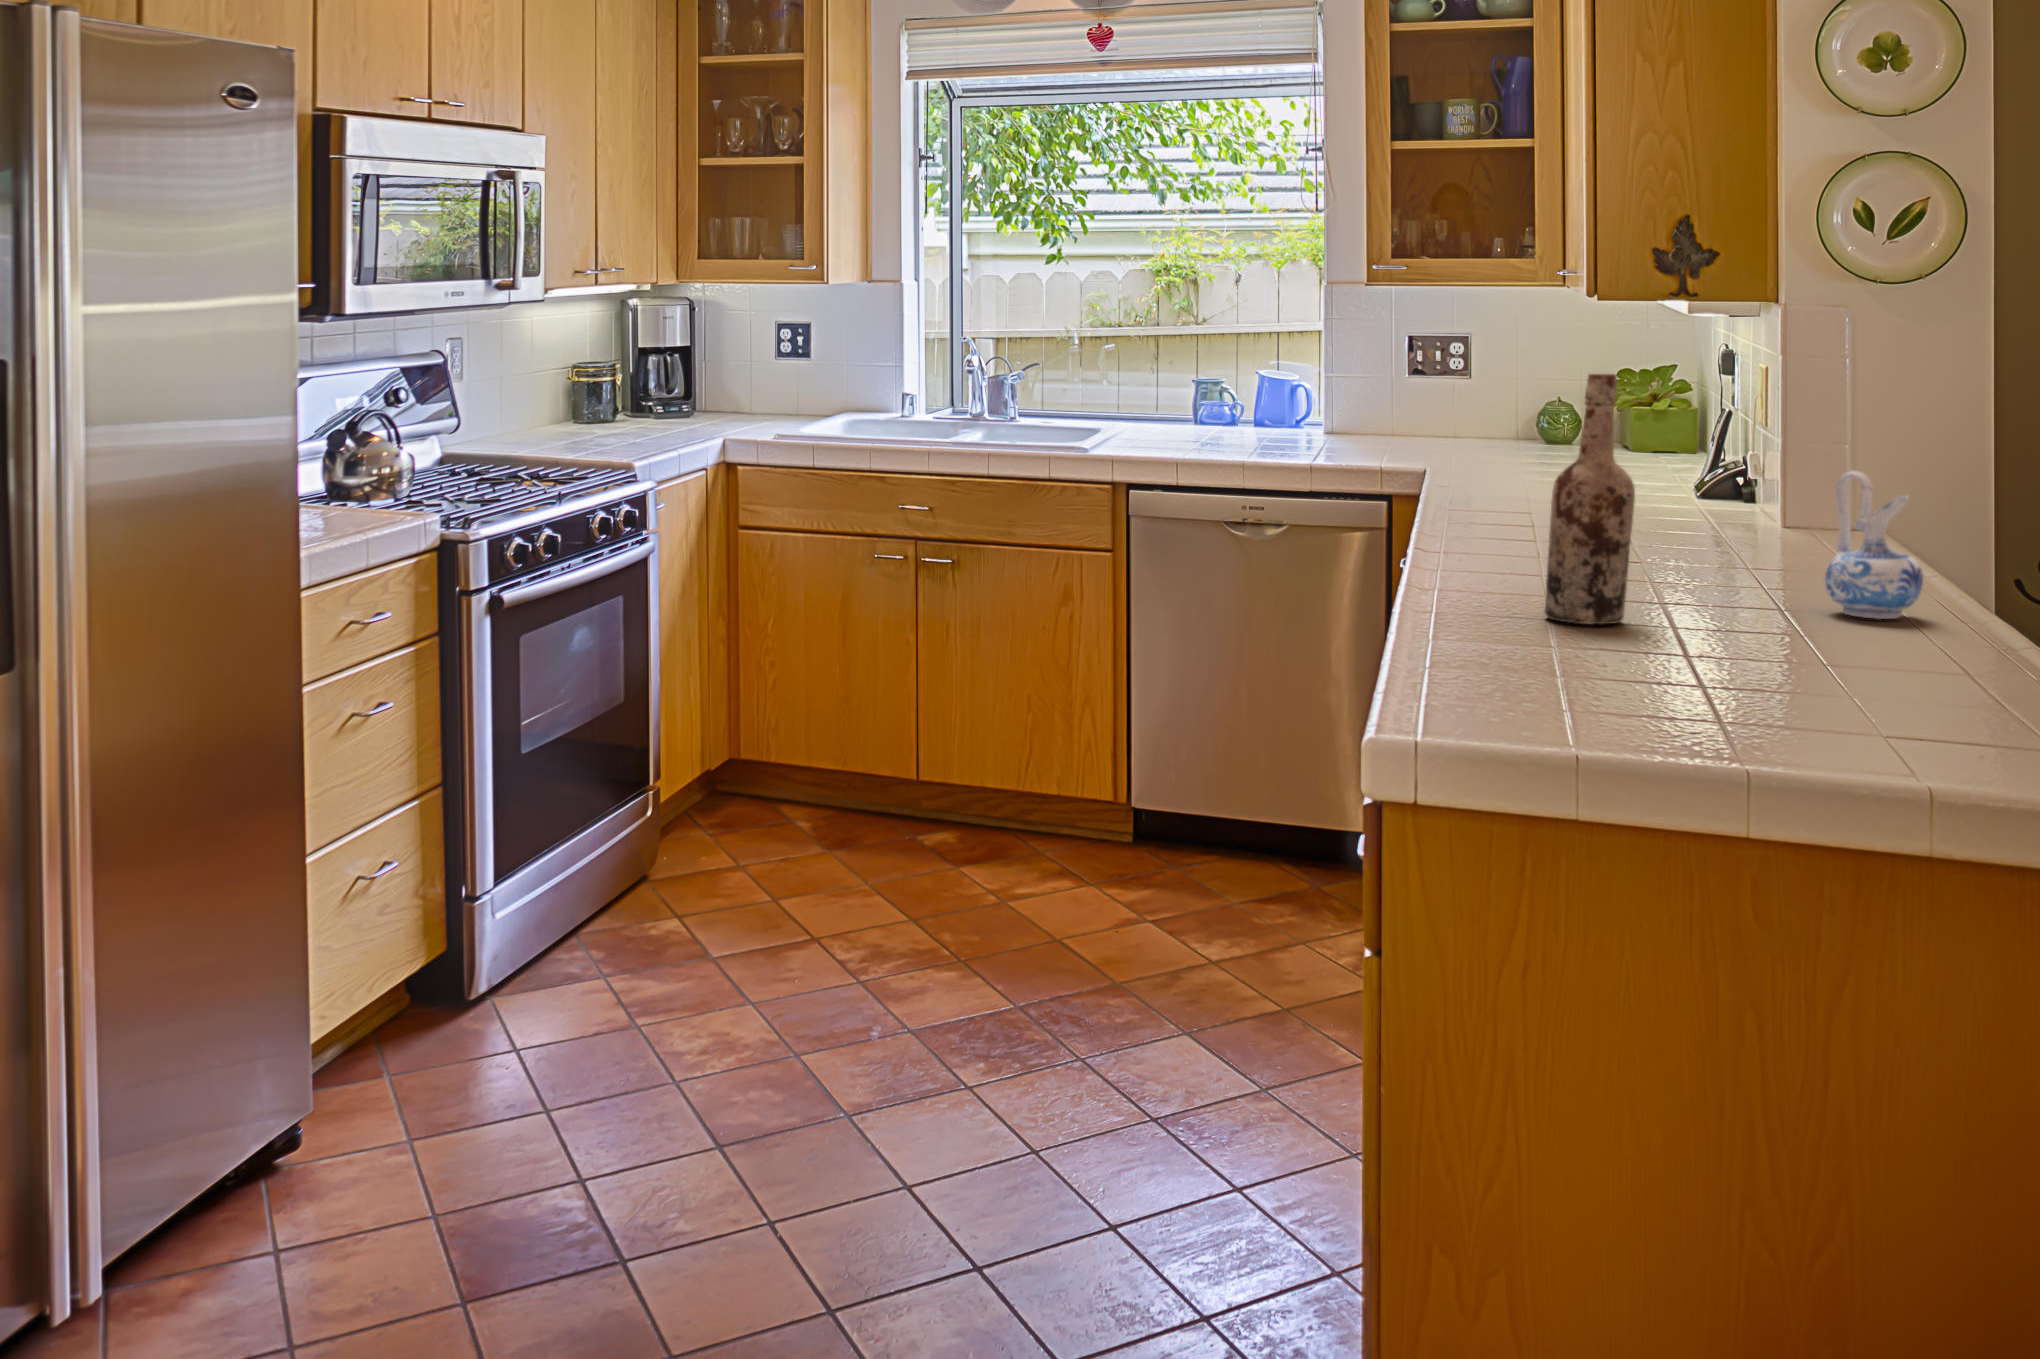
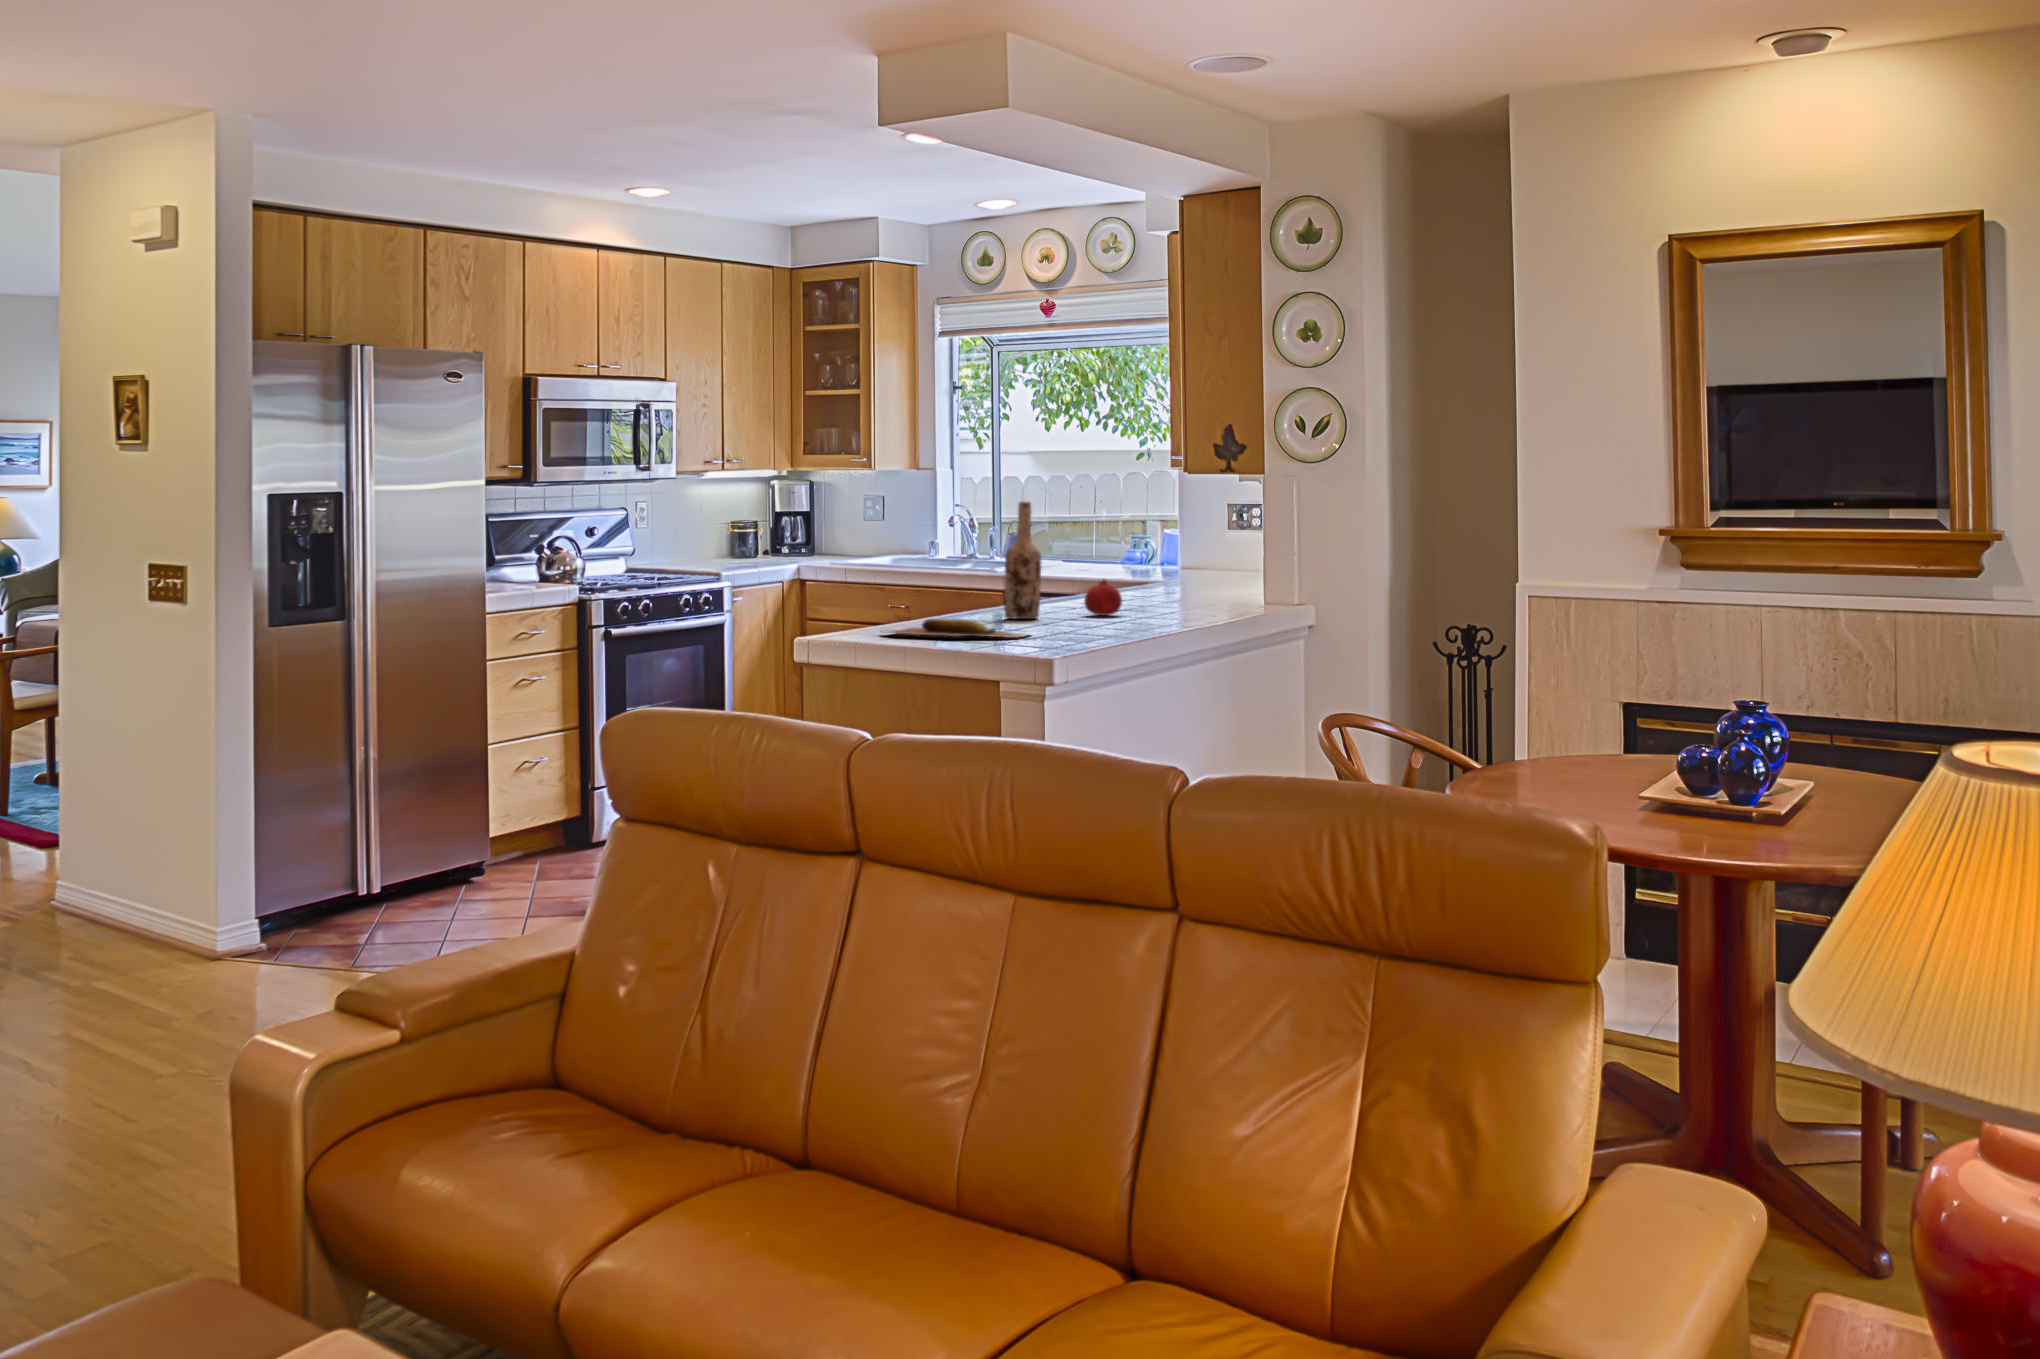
ceramic pitcher: present [1825,471,1923,619] -> none [1146,550,1189,620]
fruit: none [1654,526,1739,602] -> present [1084,580,1122,616]
cutting board: none [1513,674,1913,741] -> present [891,618,1027,638]

